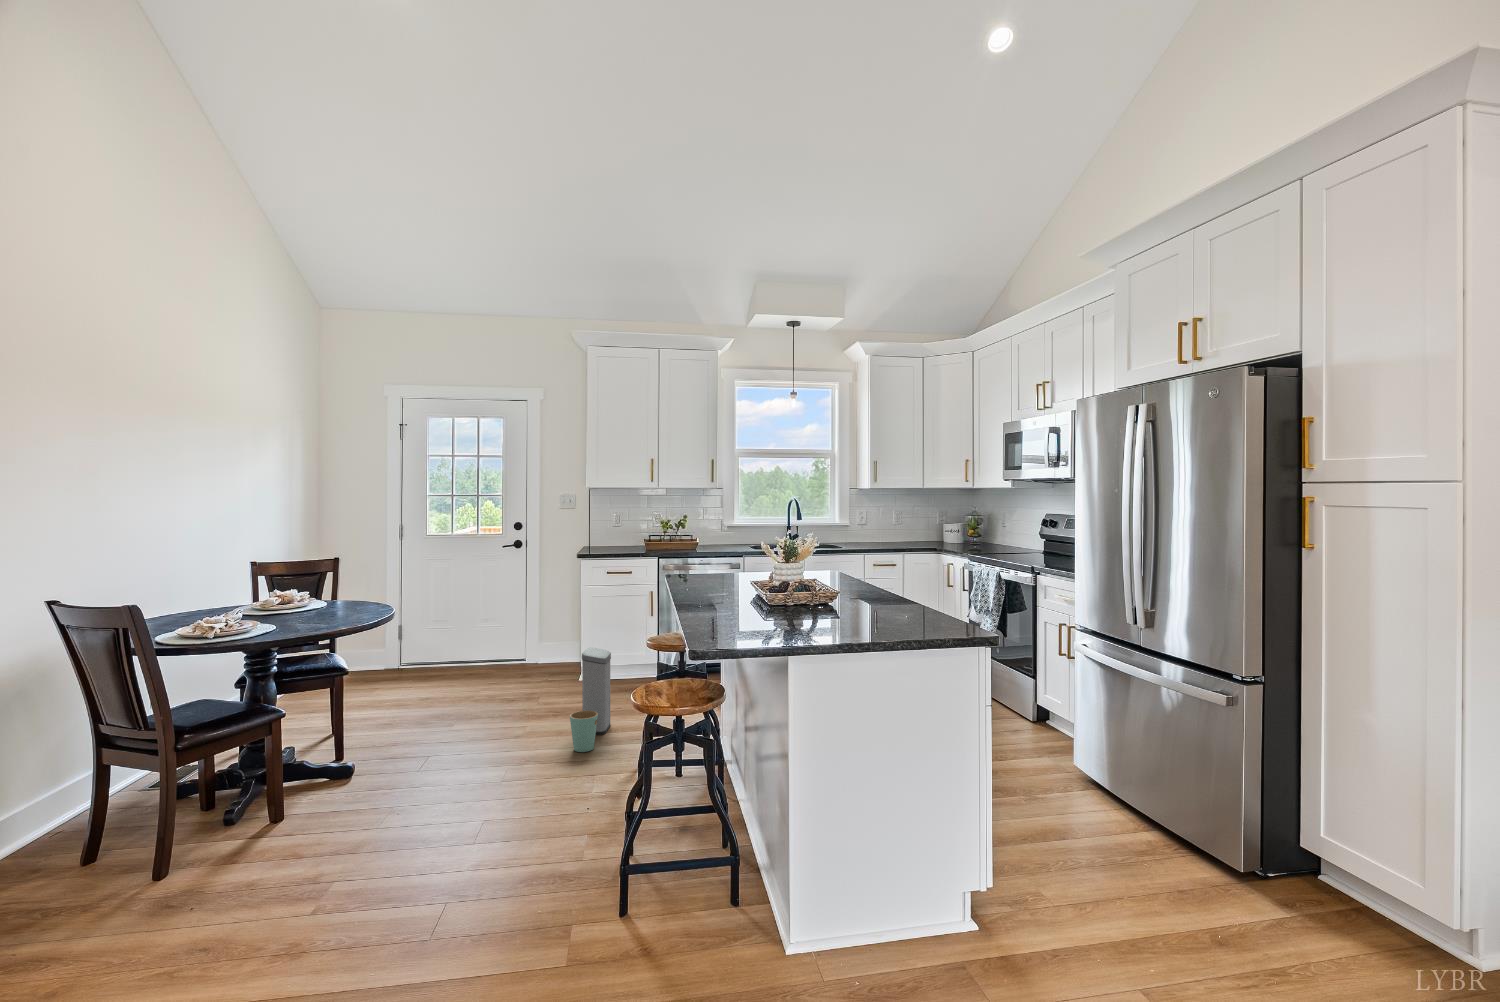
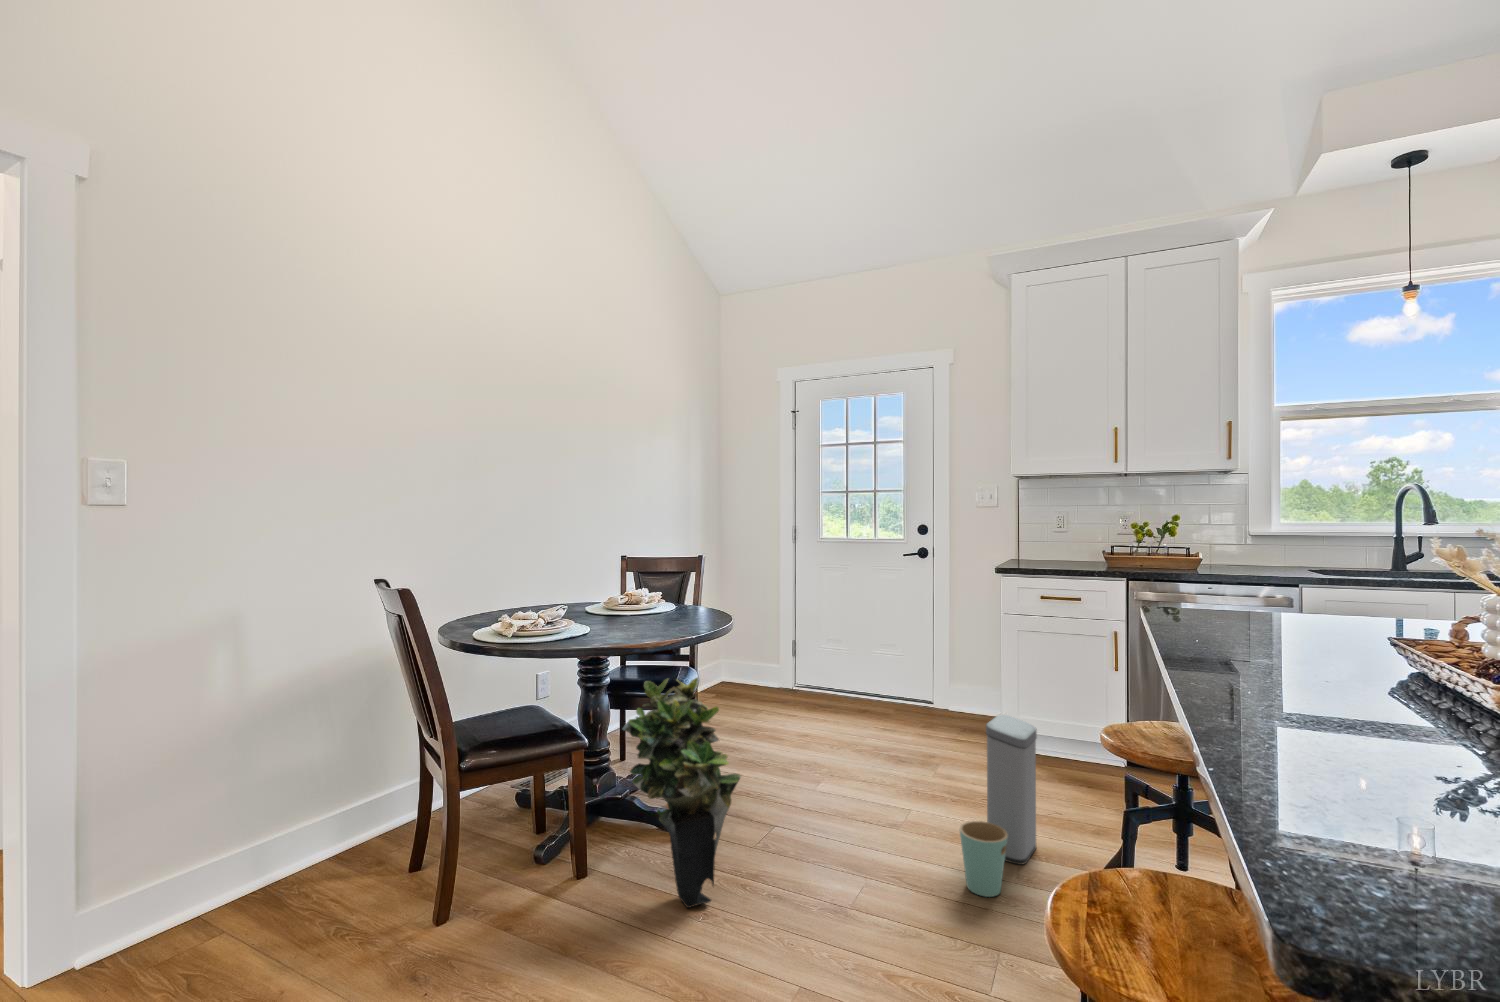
potted plant: none [329,647,425,804] -> present [623,678,741,908]

